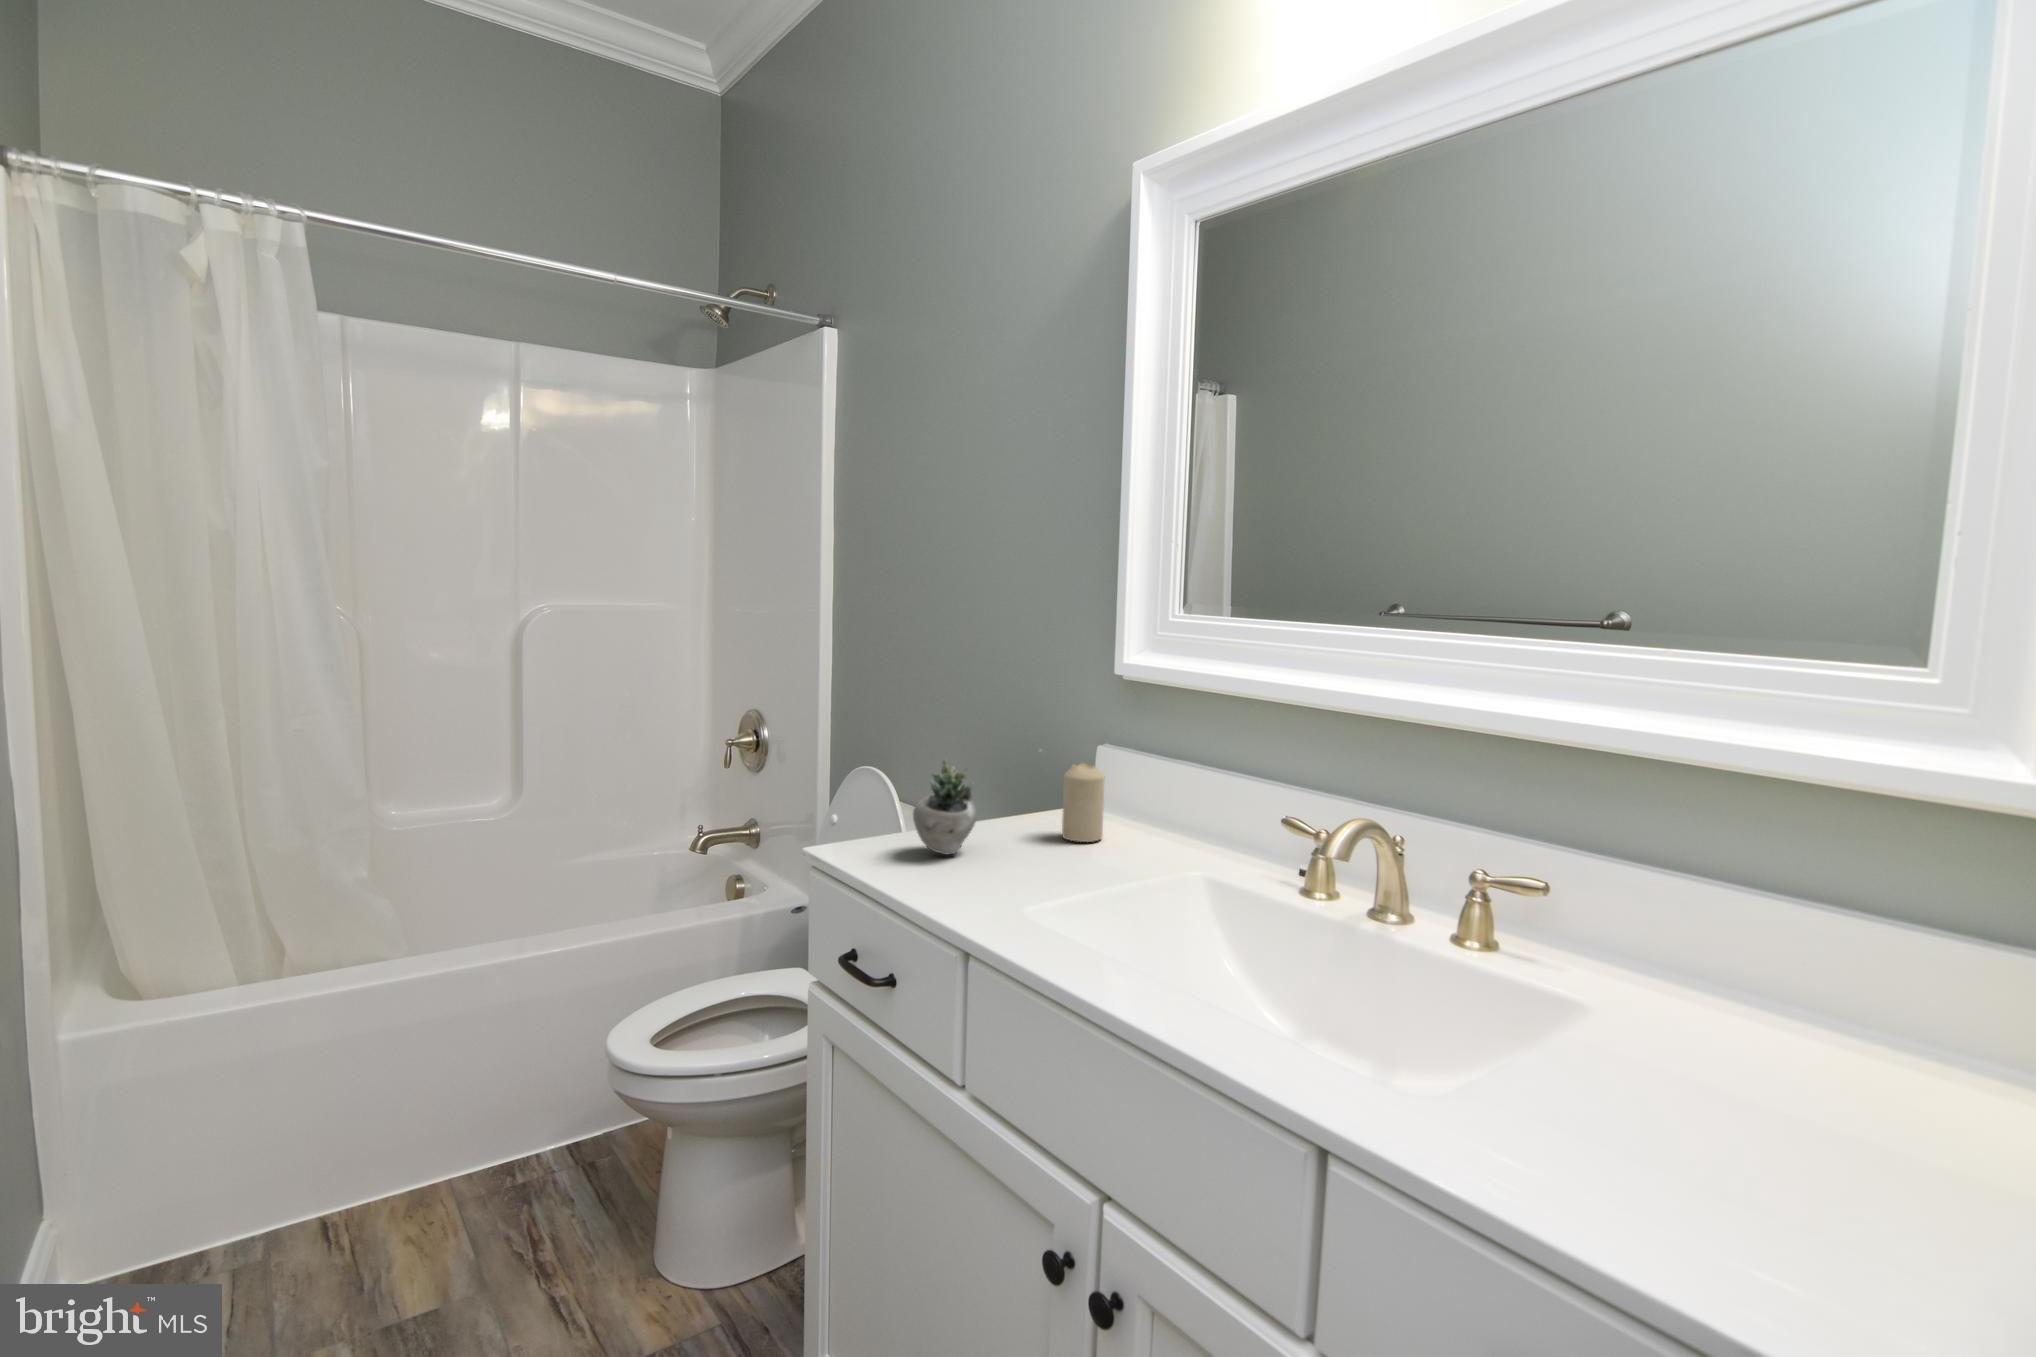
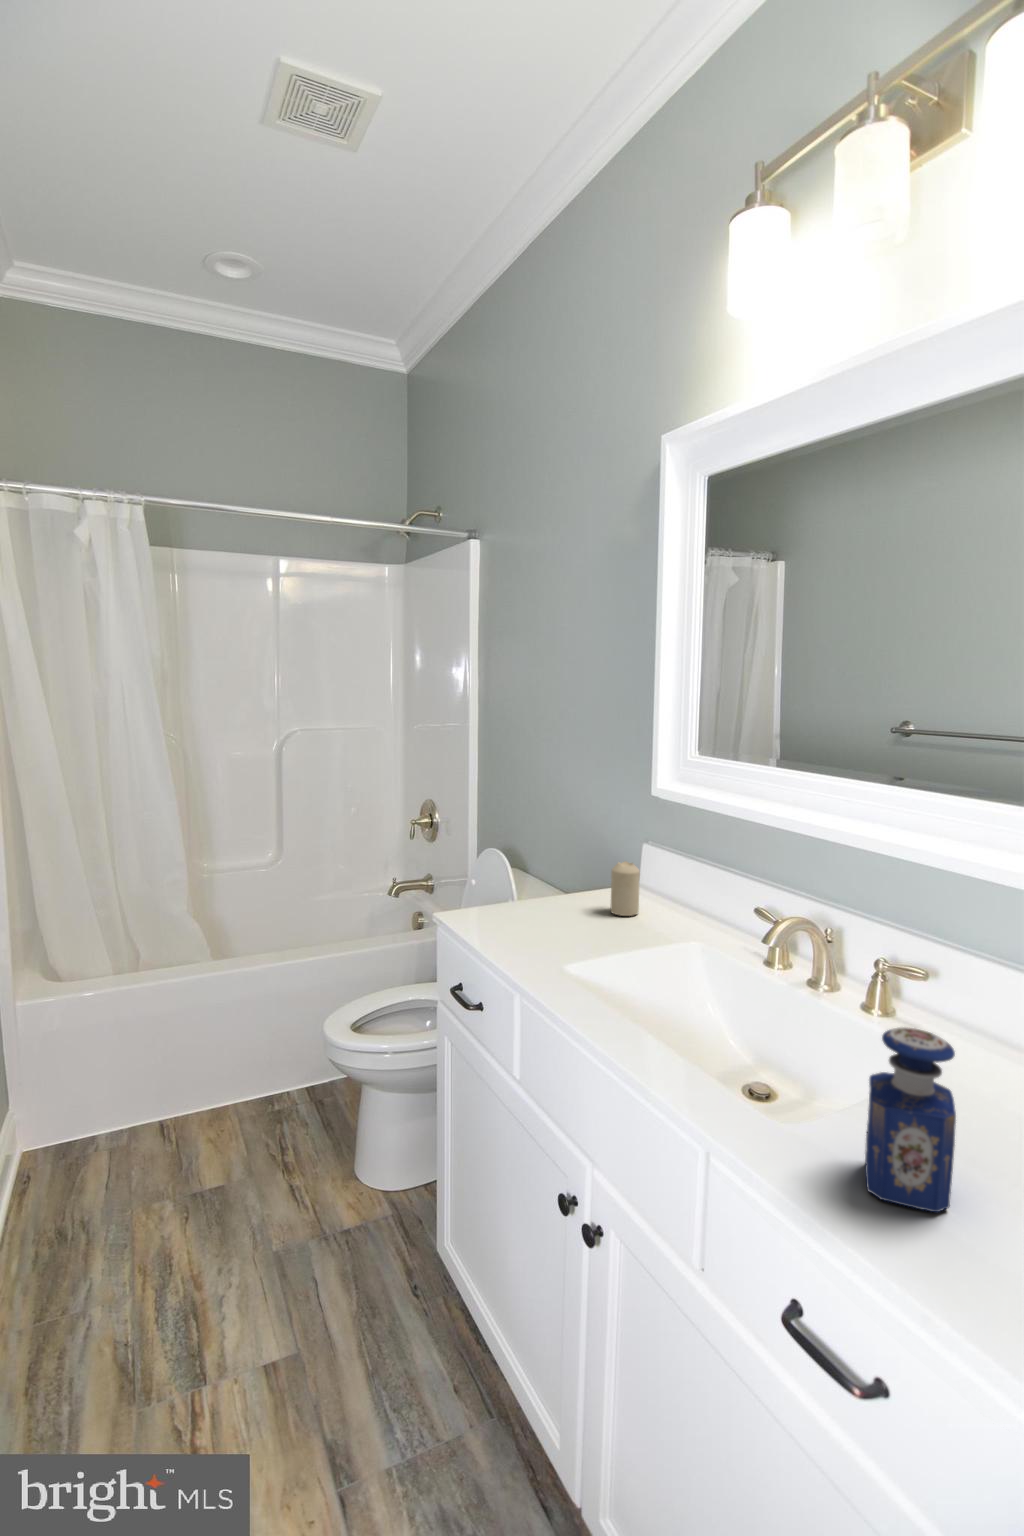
succulent plant: present [913,750,1042,855] -> none [506,854,593,923]
perfume bottle: none [1553,931,1708,1204] -> present [865,1027,956,1212]

